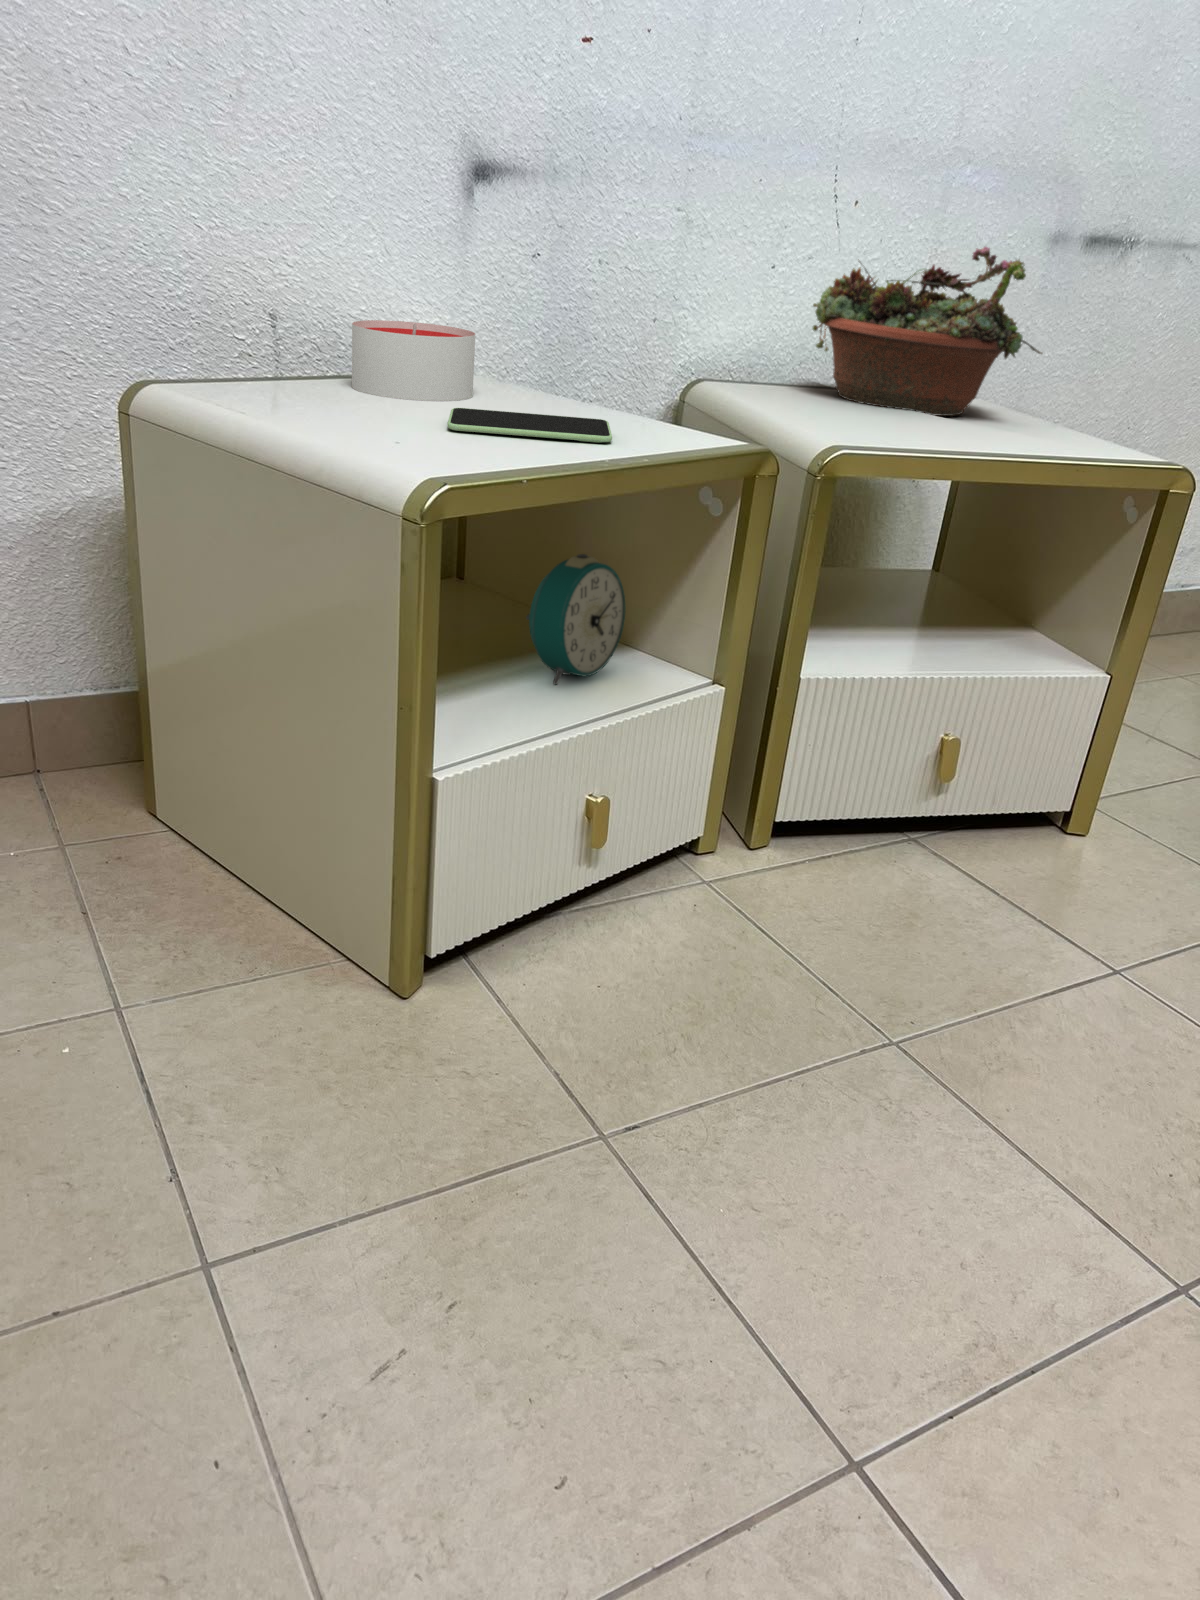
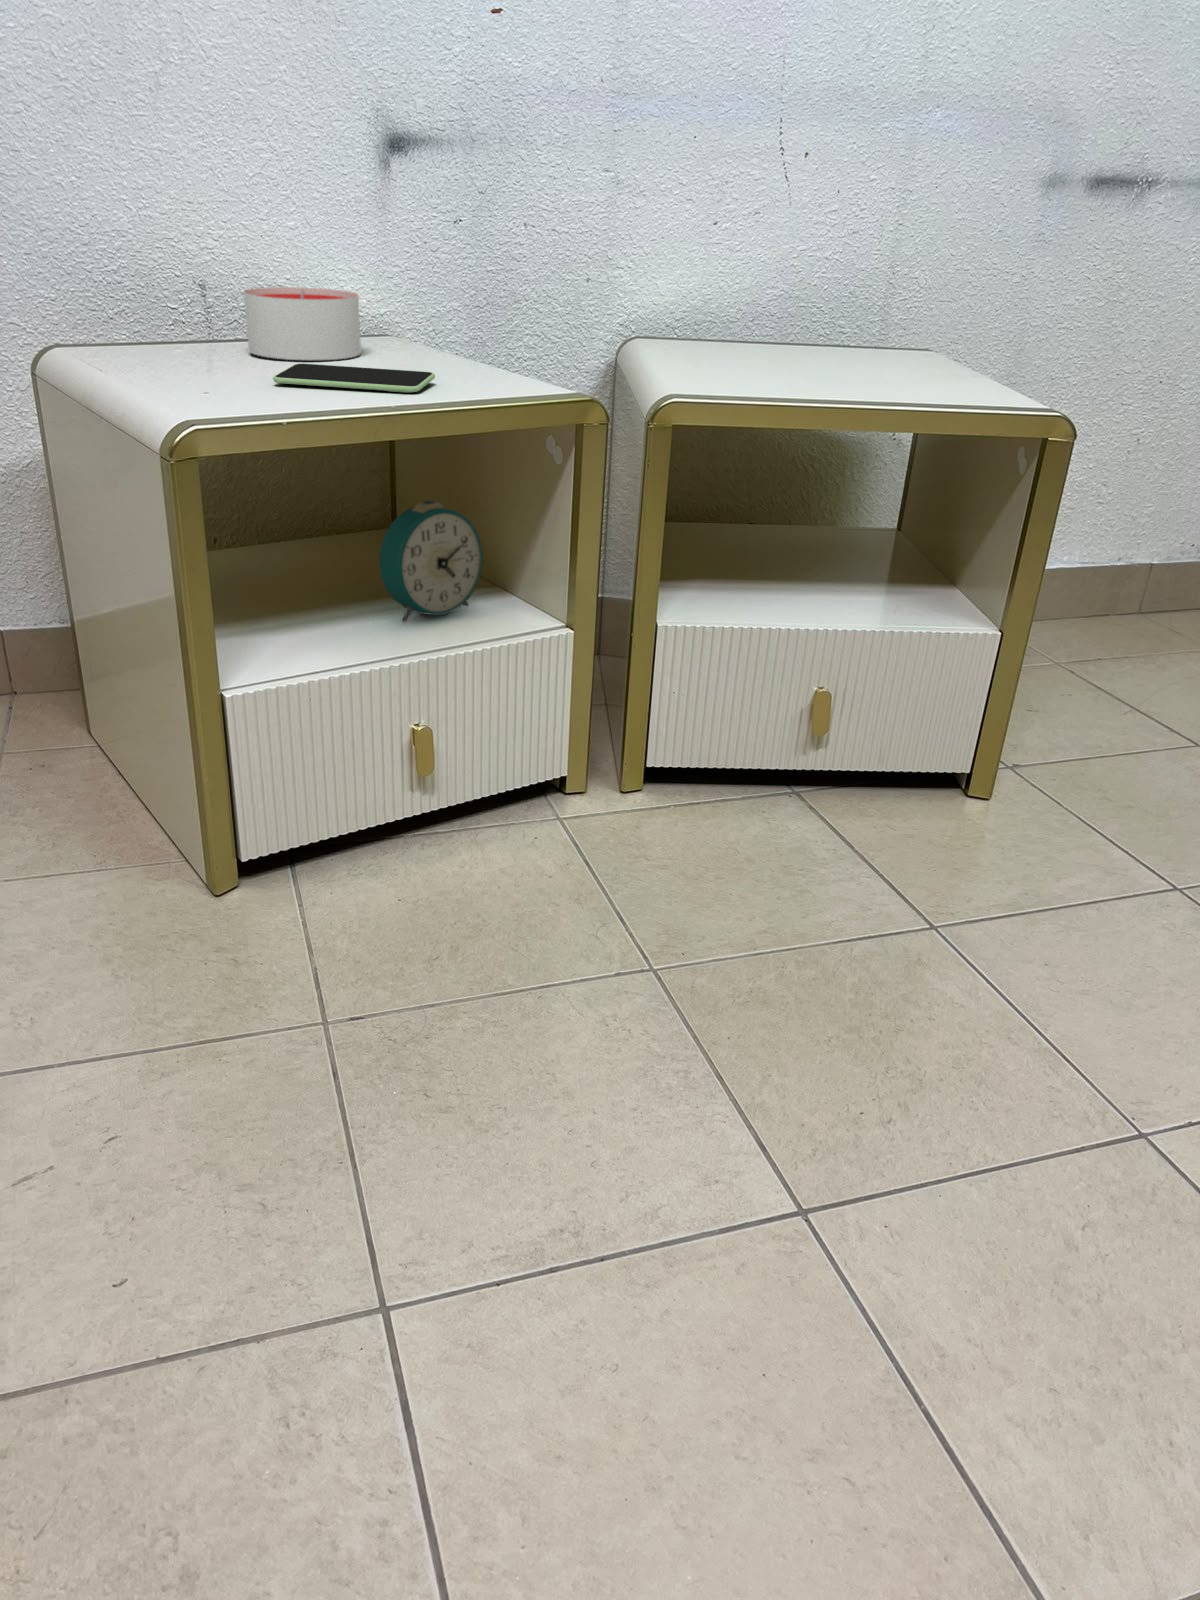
succulent planter: present [813,247,1042,416] -> none [731,194,941,368]

